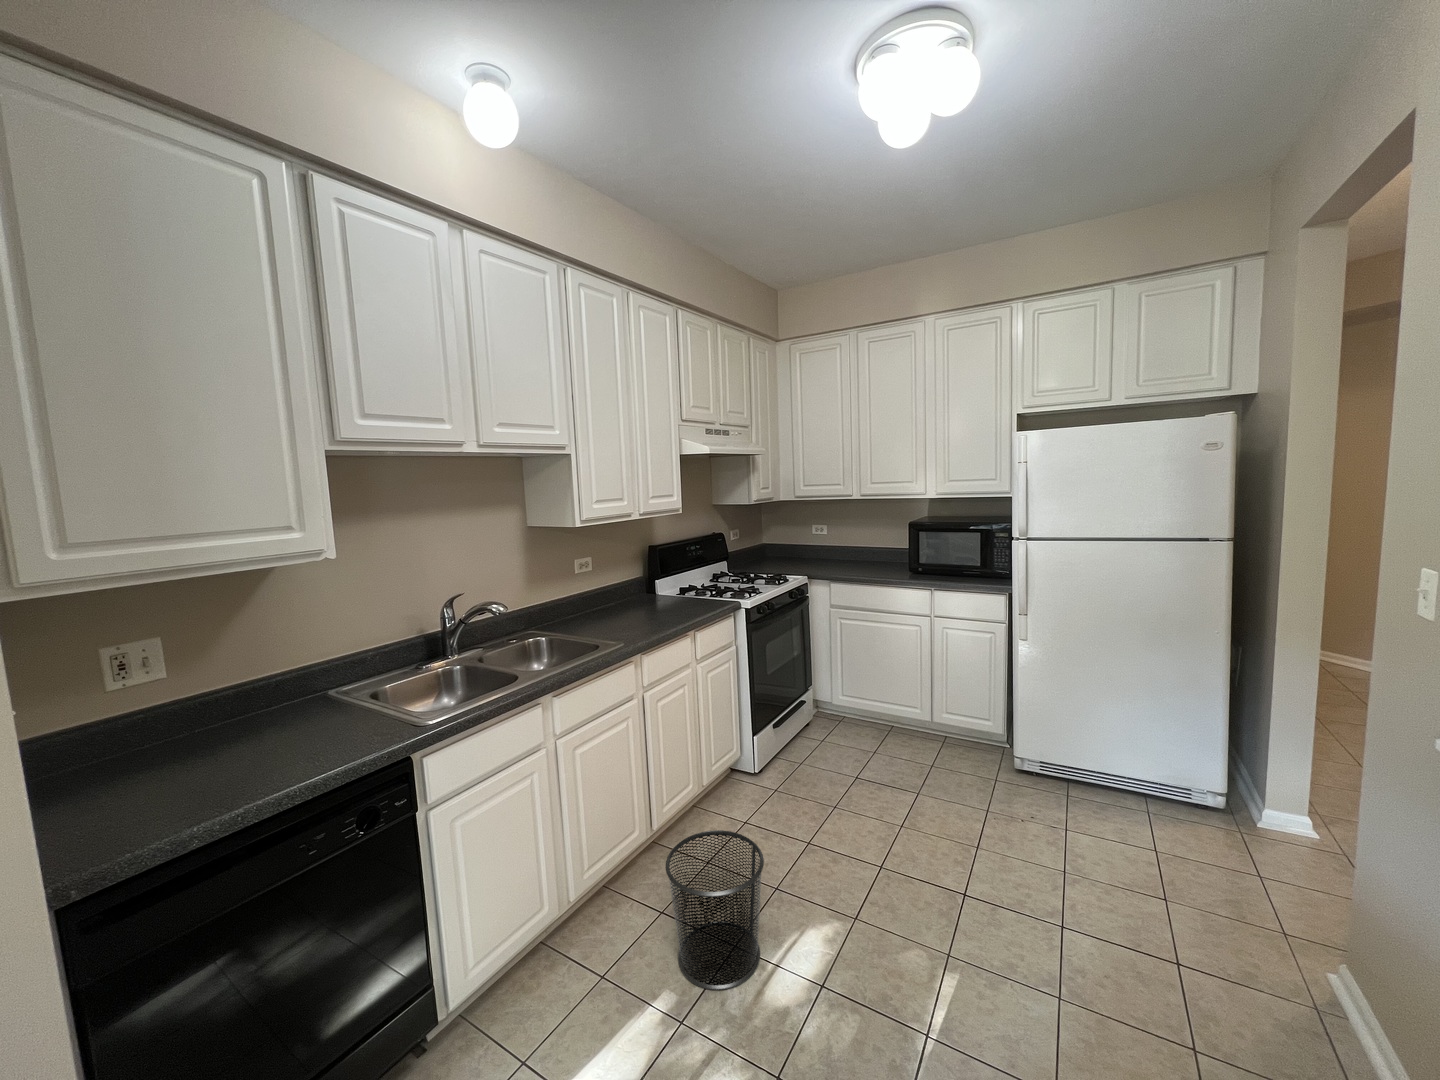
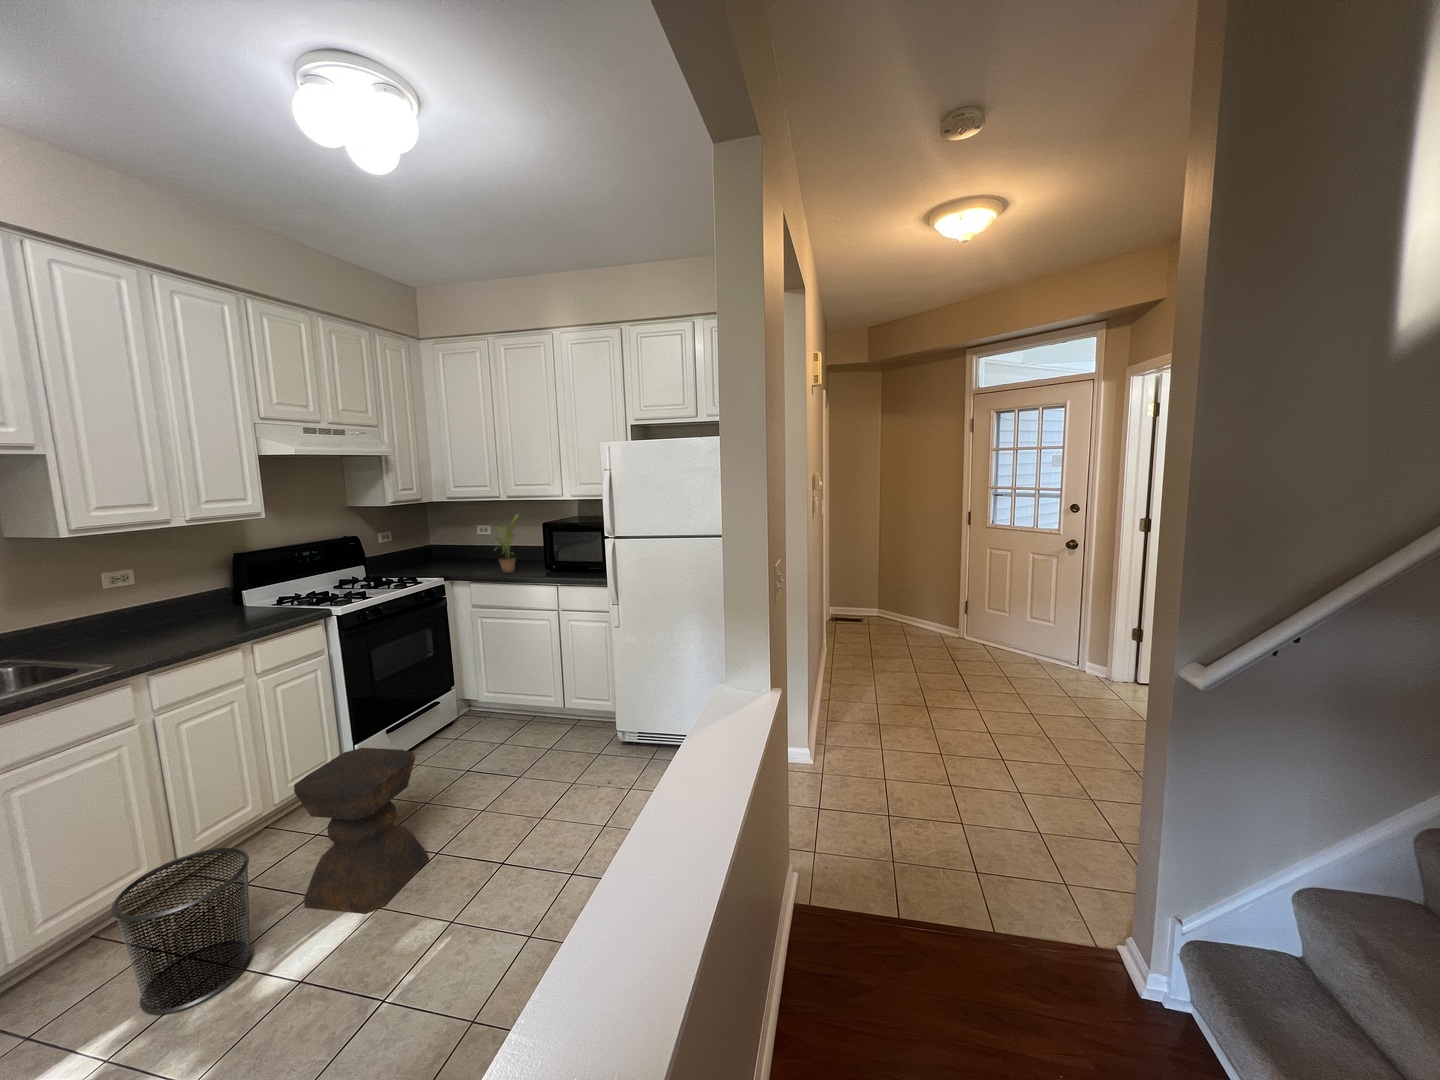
potted plant: none [841,513,884,574] -> present [492,514,519,573]
stool: none [770,745,877,922] -> present [294,748,429,913]

